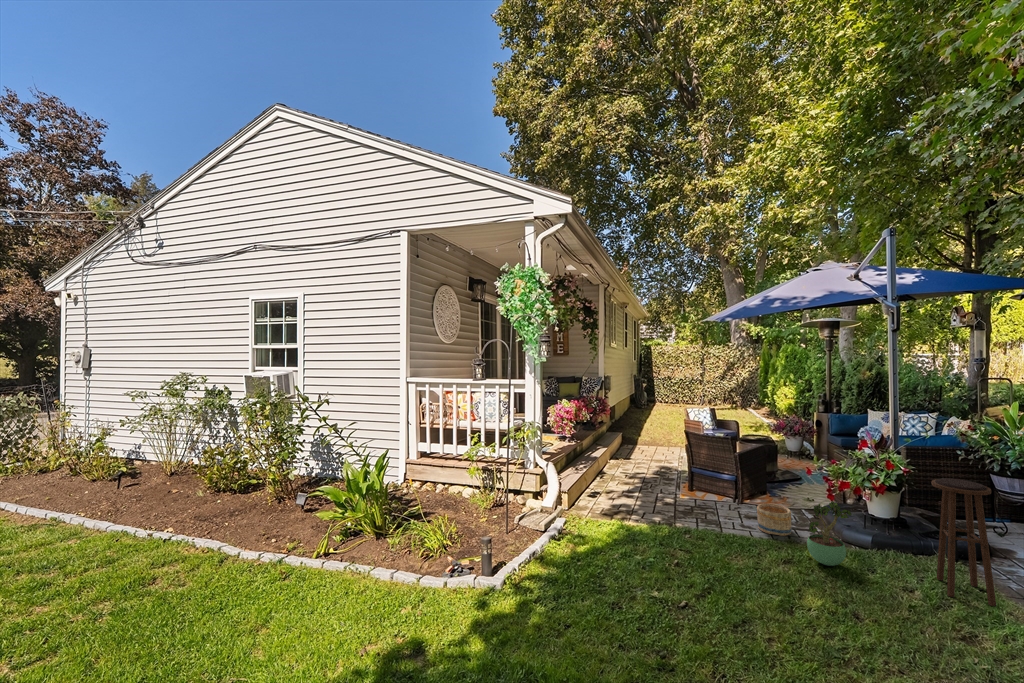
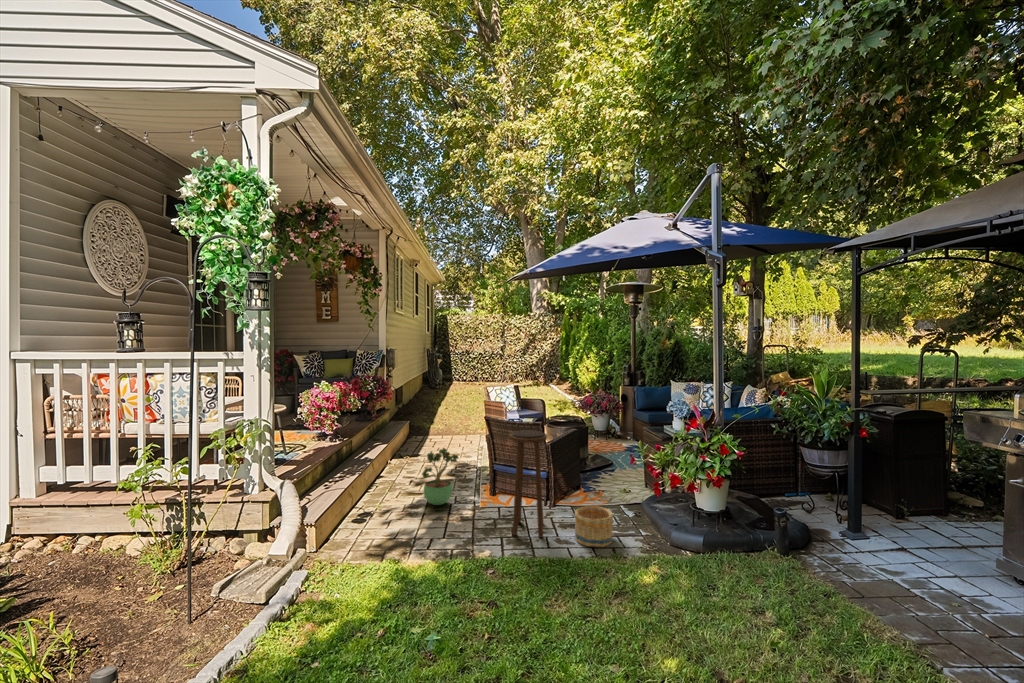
stool: present [931,478,996,606] -> present [510,430,547,538]
potted plant: present [807,501,852,566] -> present [422,448,458,505]

